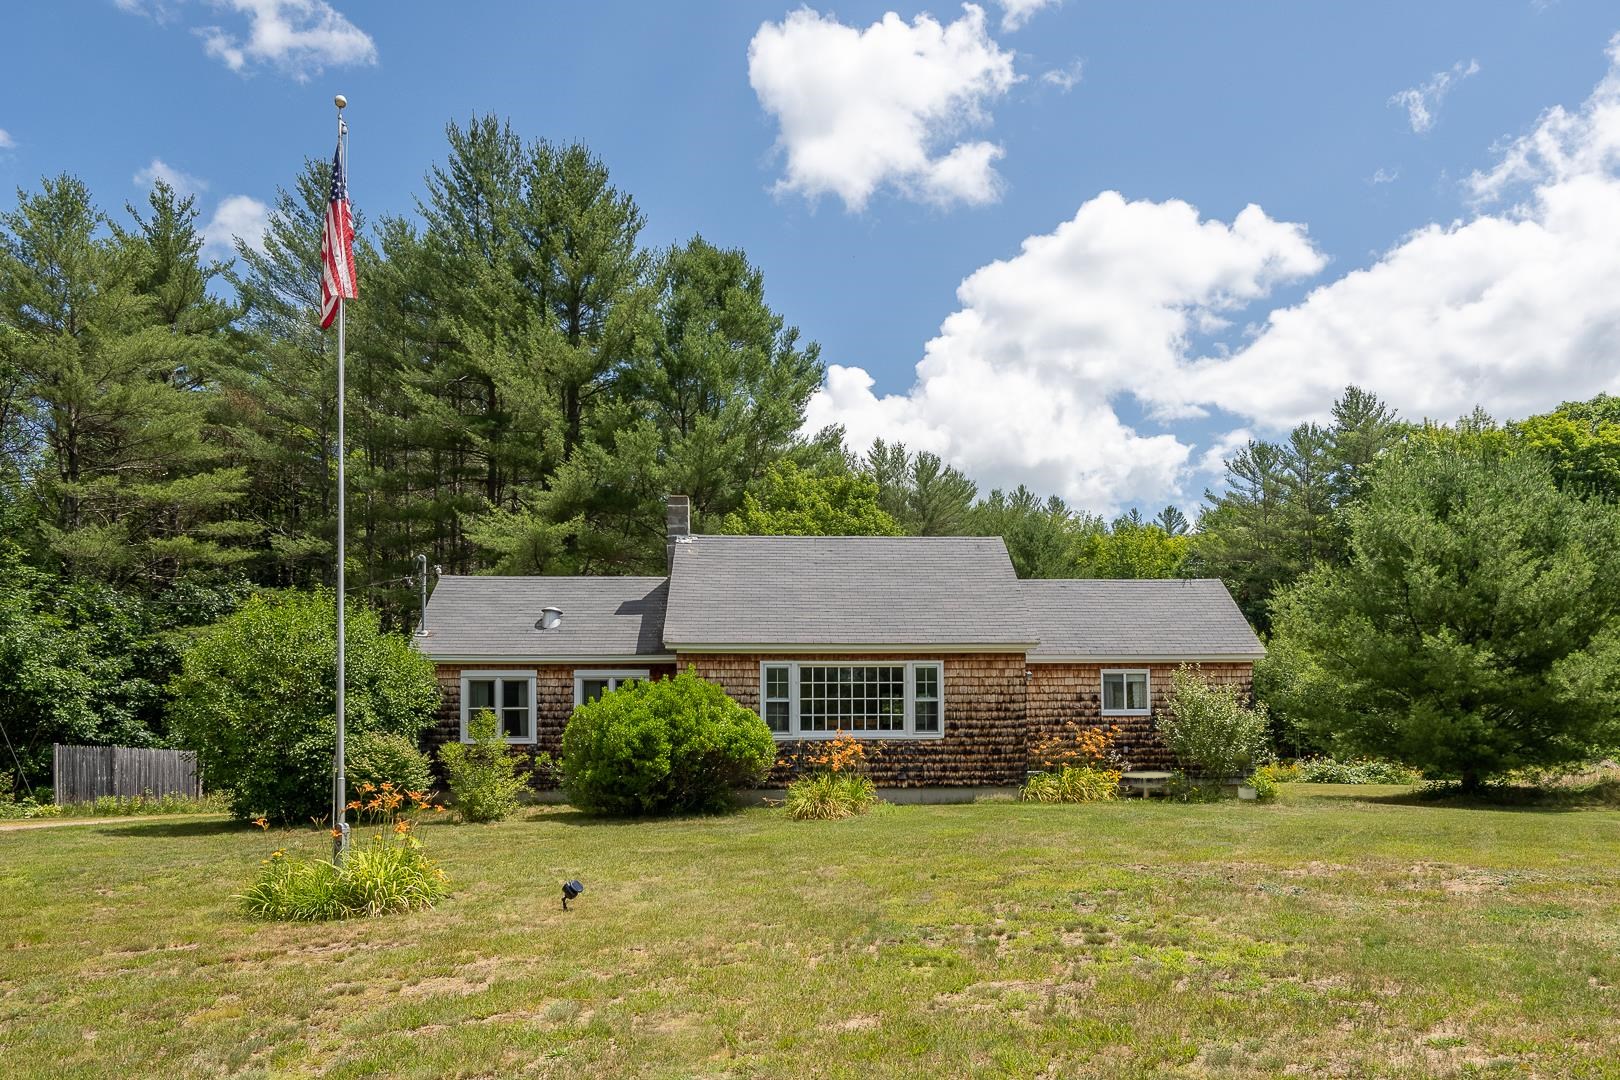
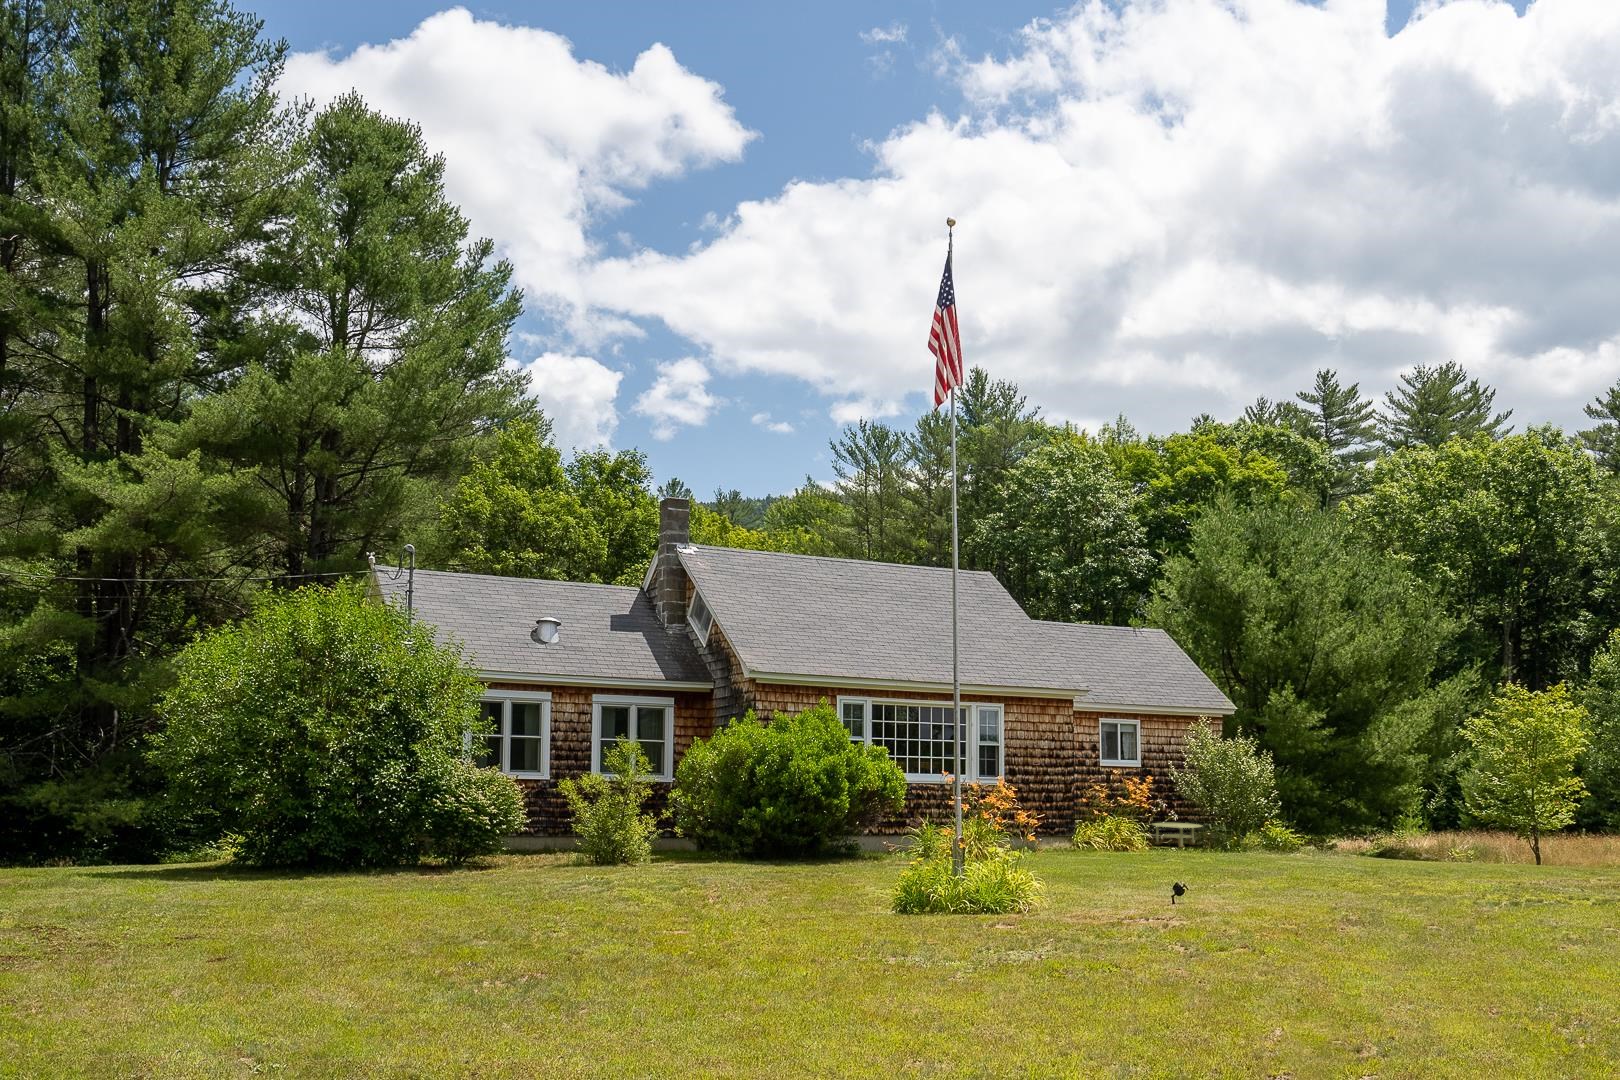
potted tree: present [1232,754,1256,799] -> none [1260,804,1282,848]

